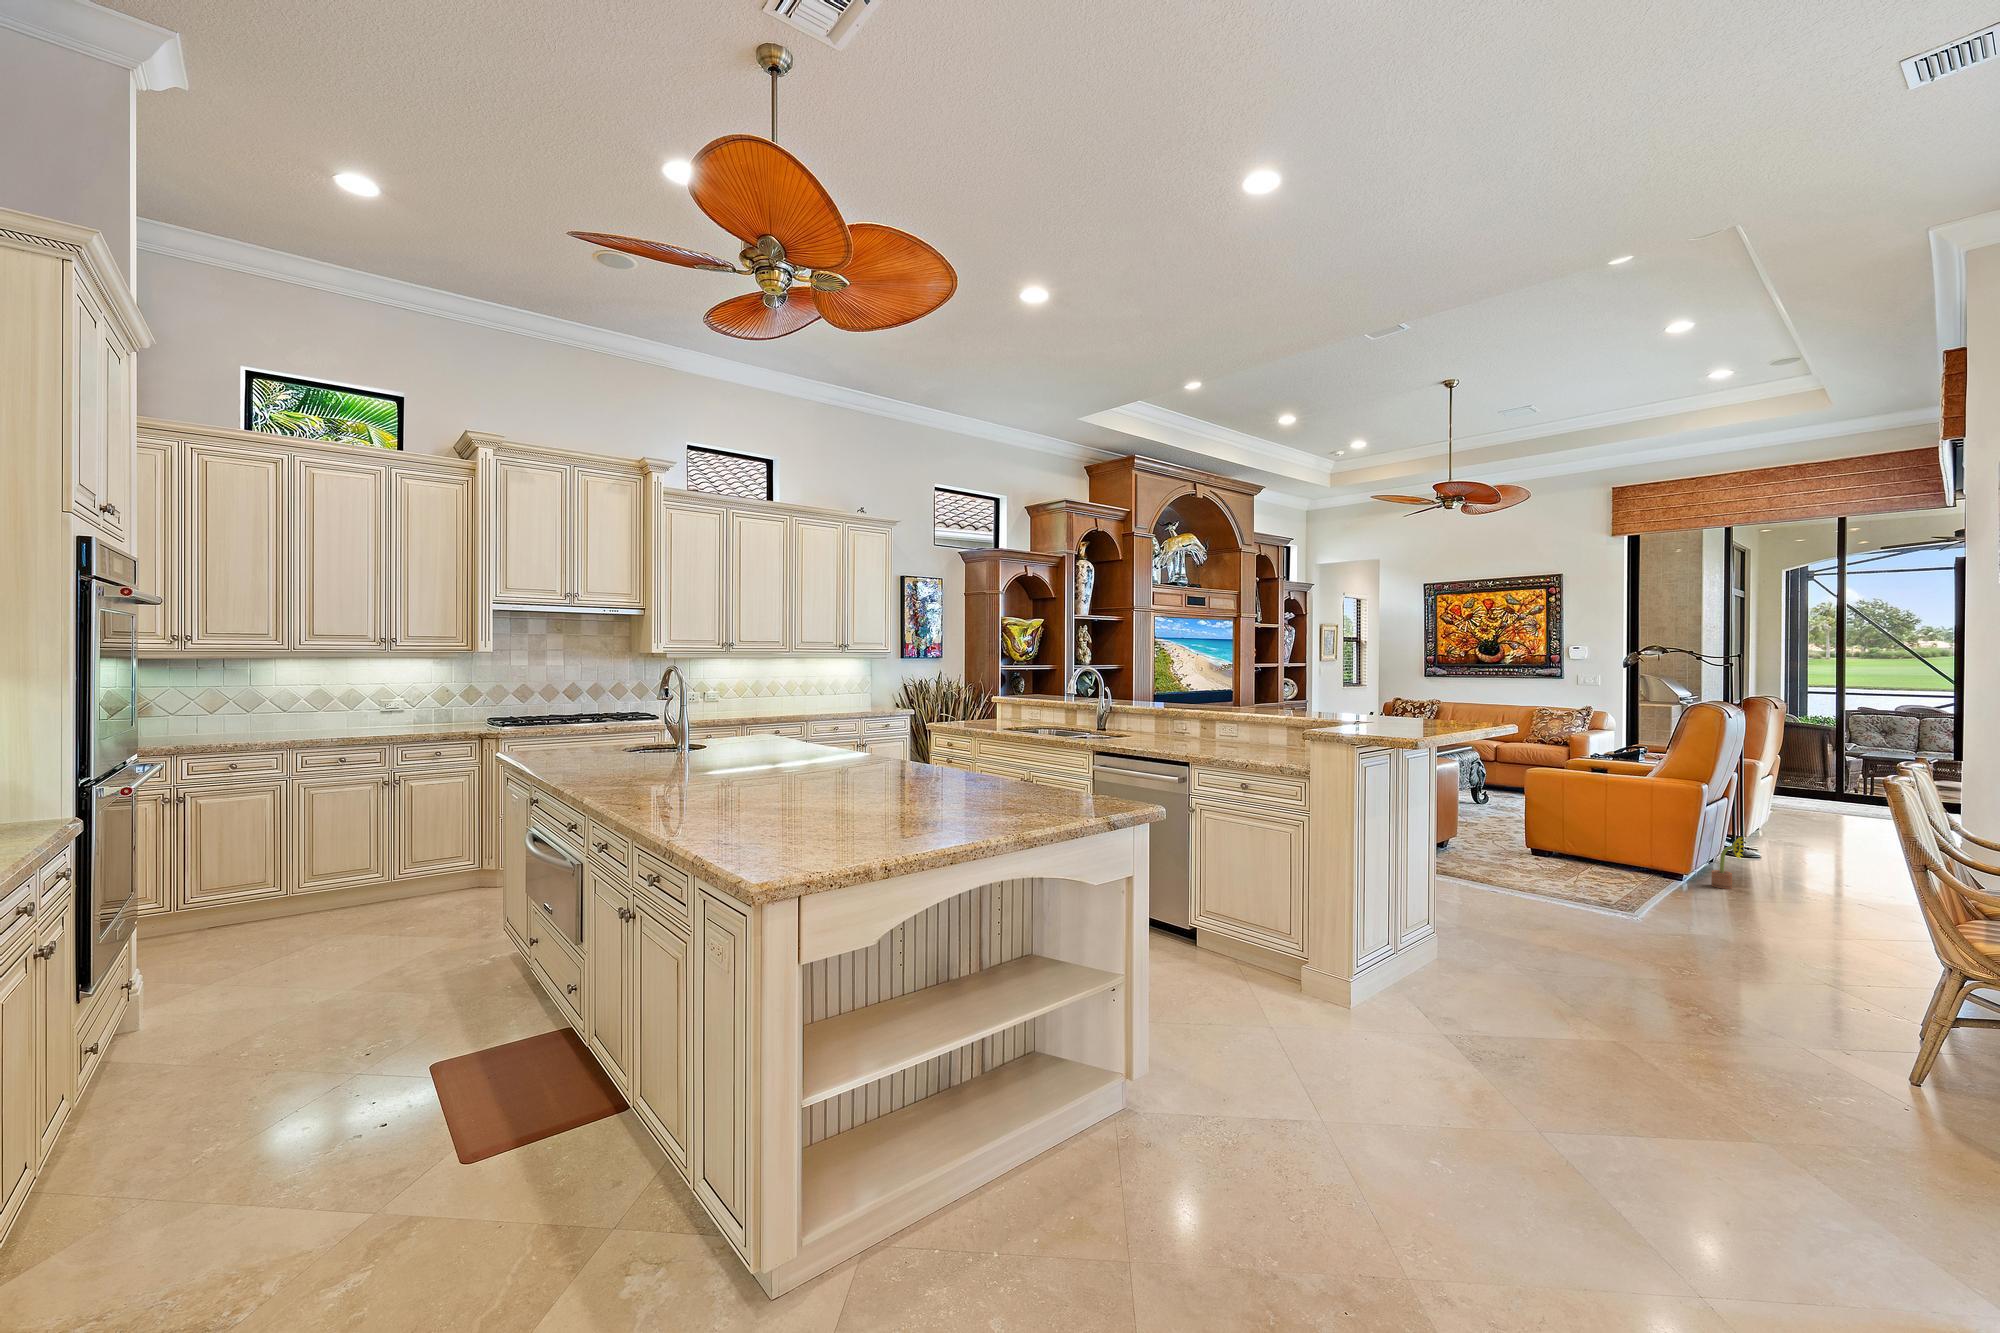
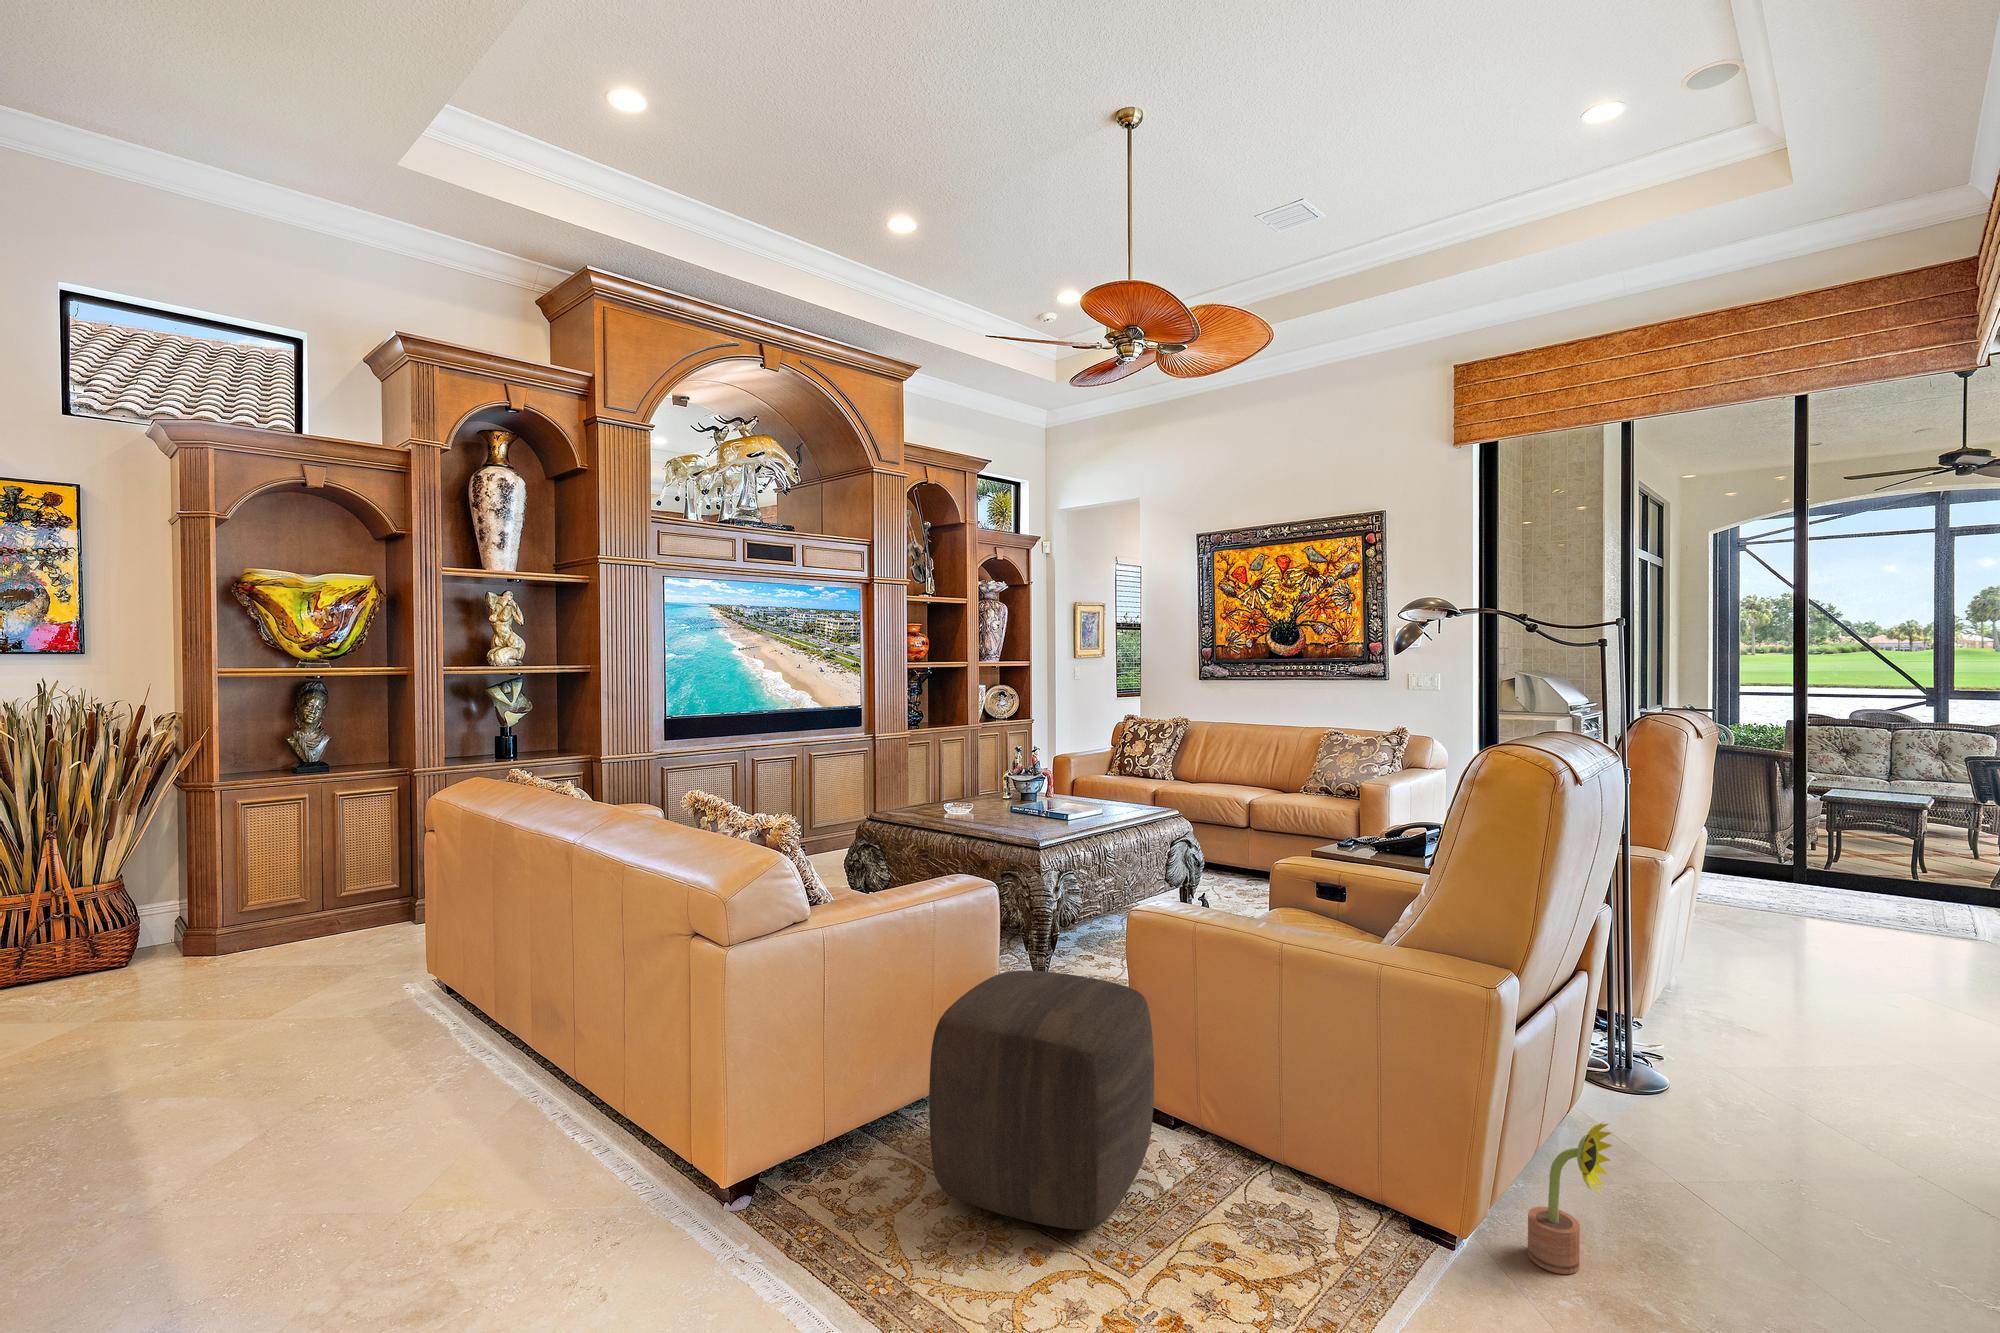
ottoman: none [1470,793,1555,873] -> present [929,970,1154,1229]

